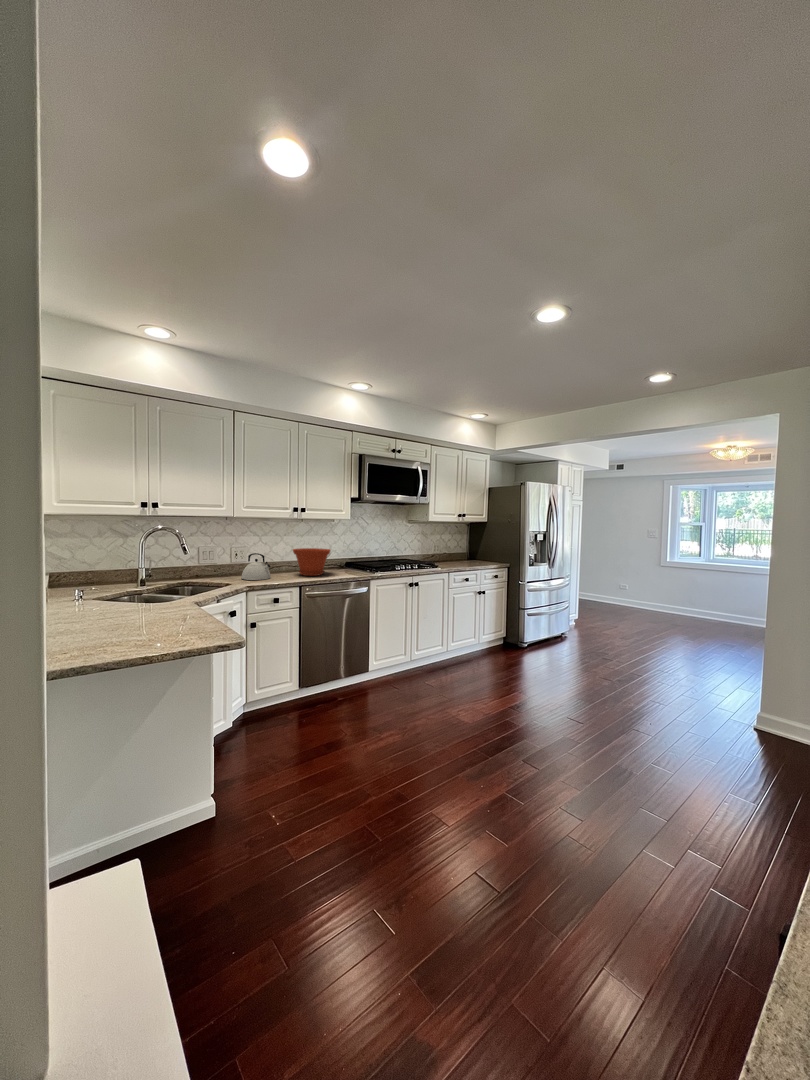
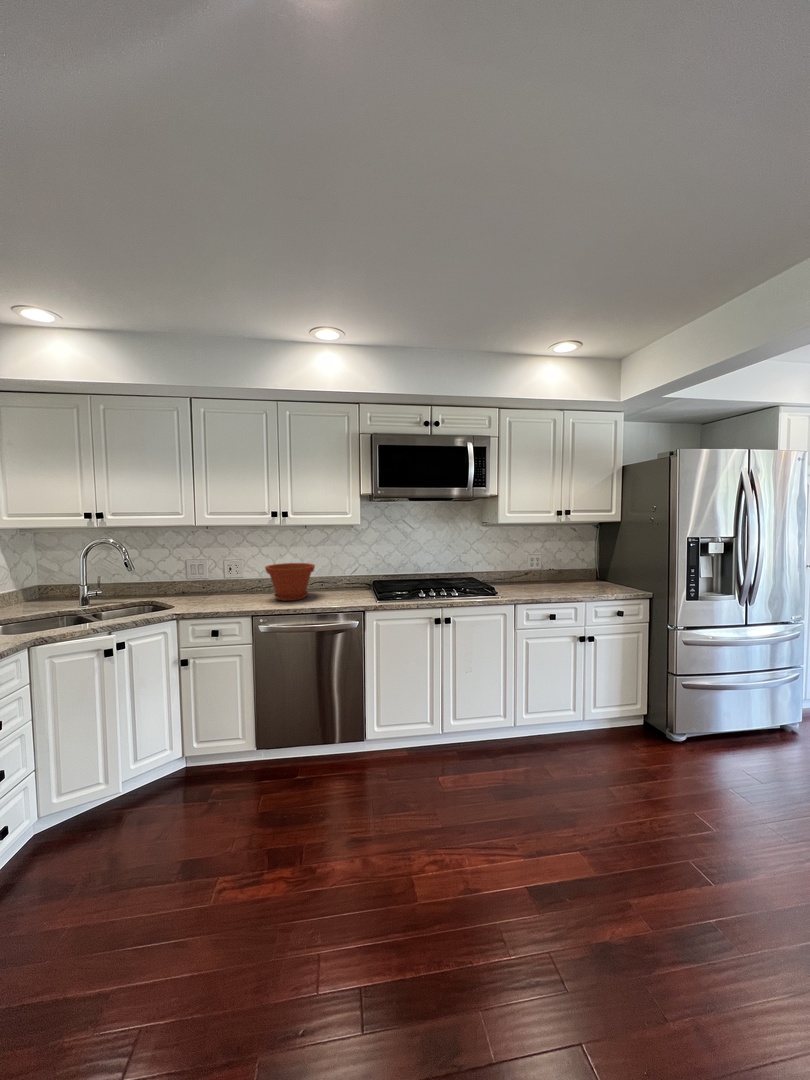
kettle: present [241,553,271,580] -> none [208,569,244,602]

